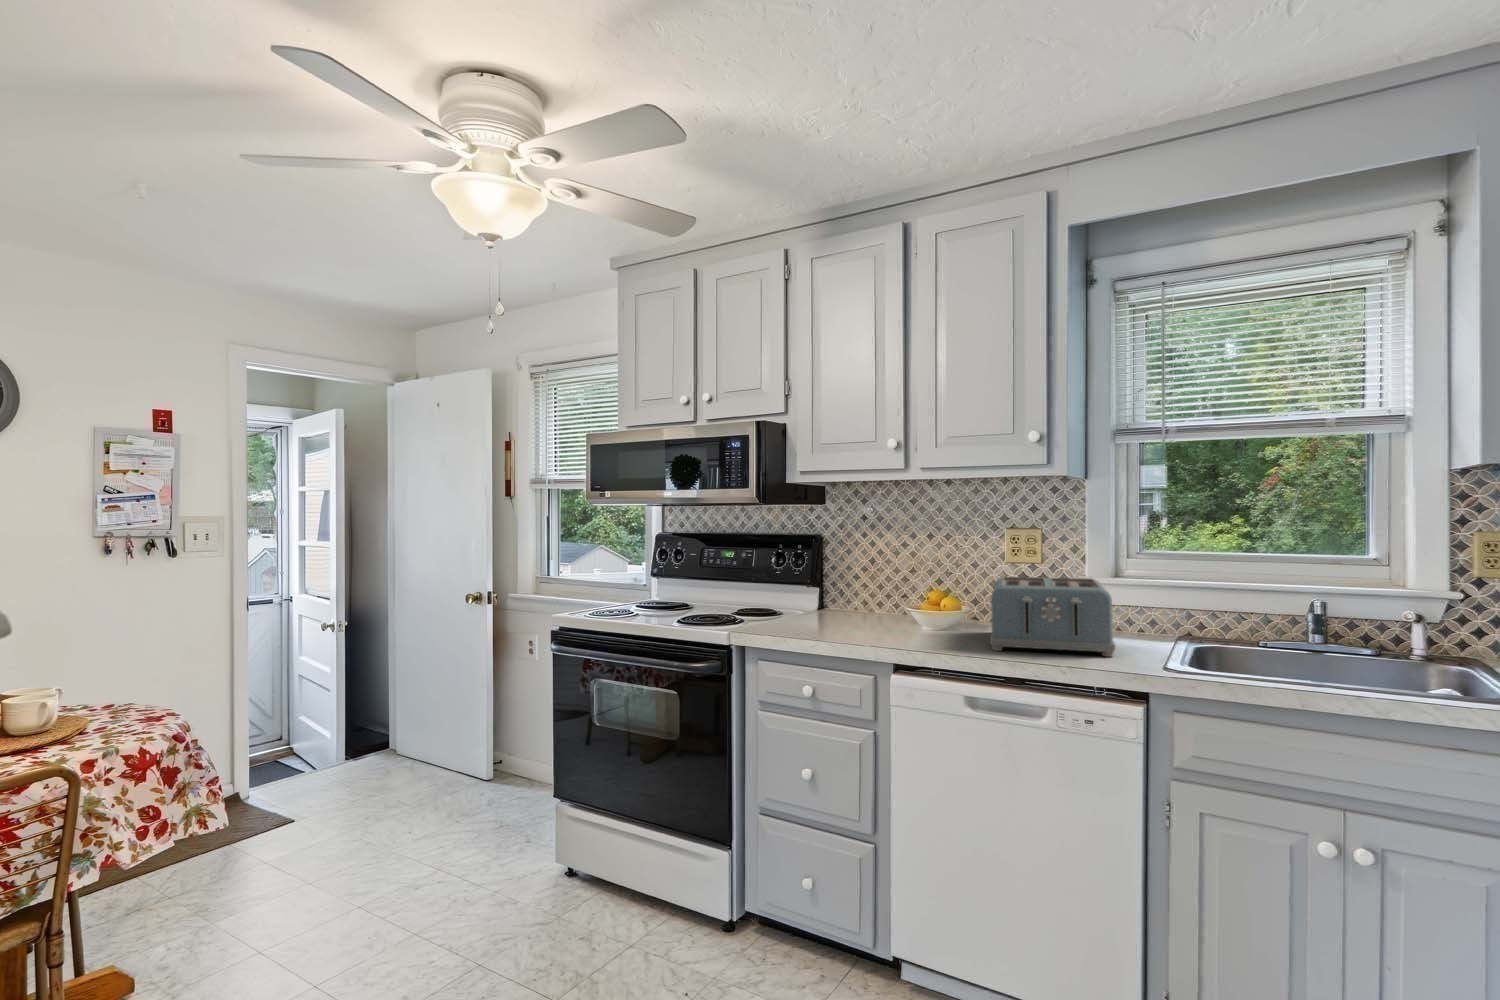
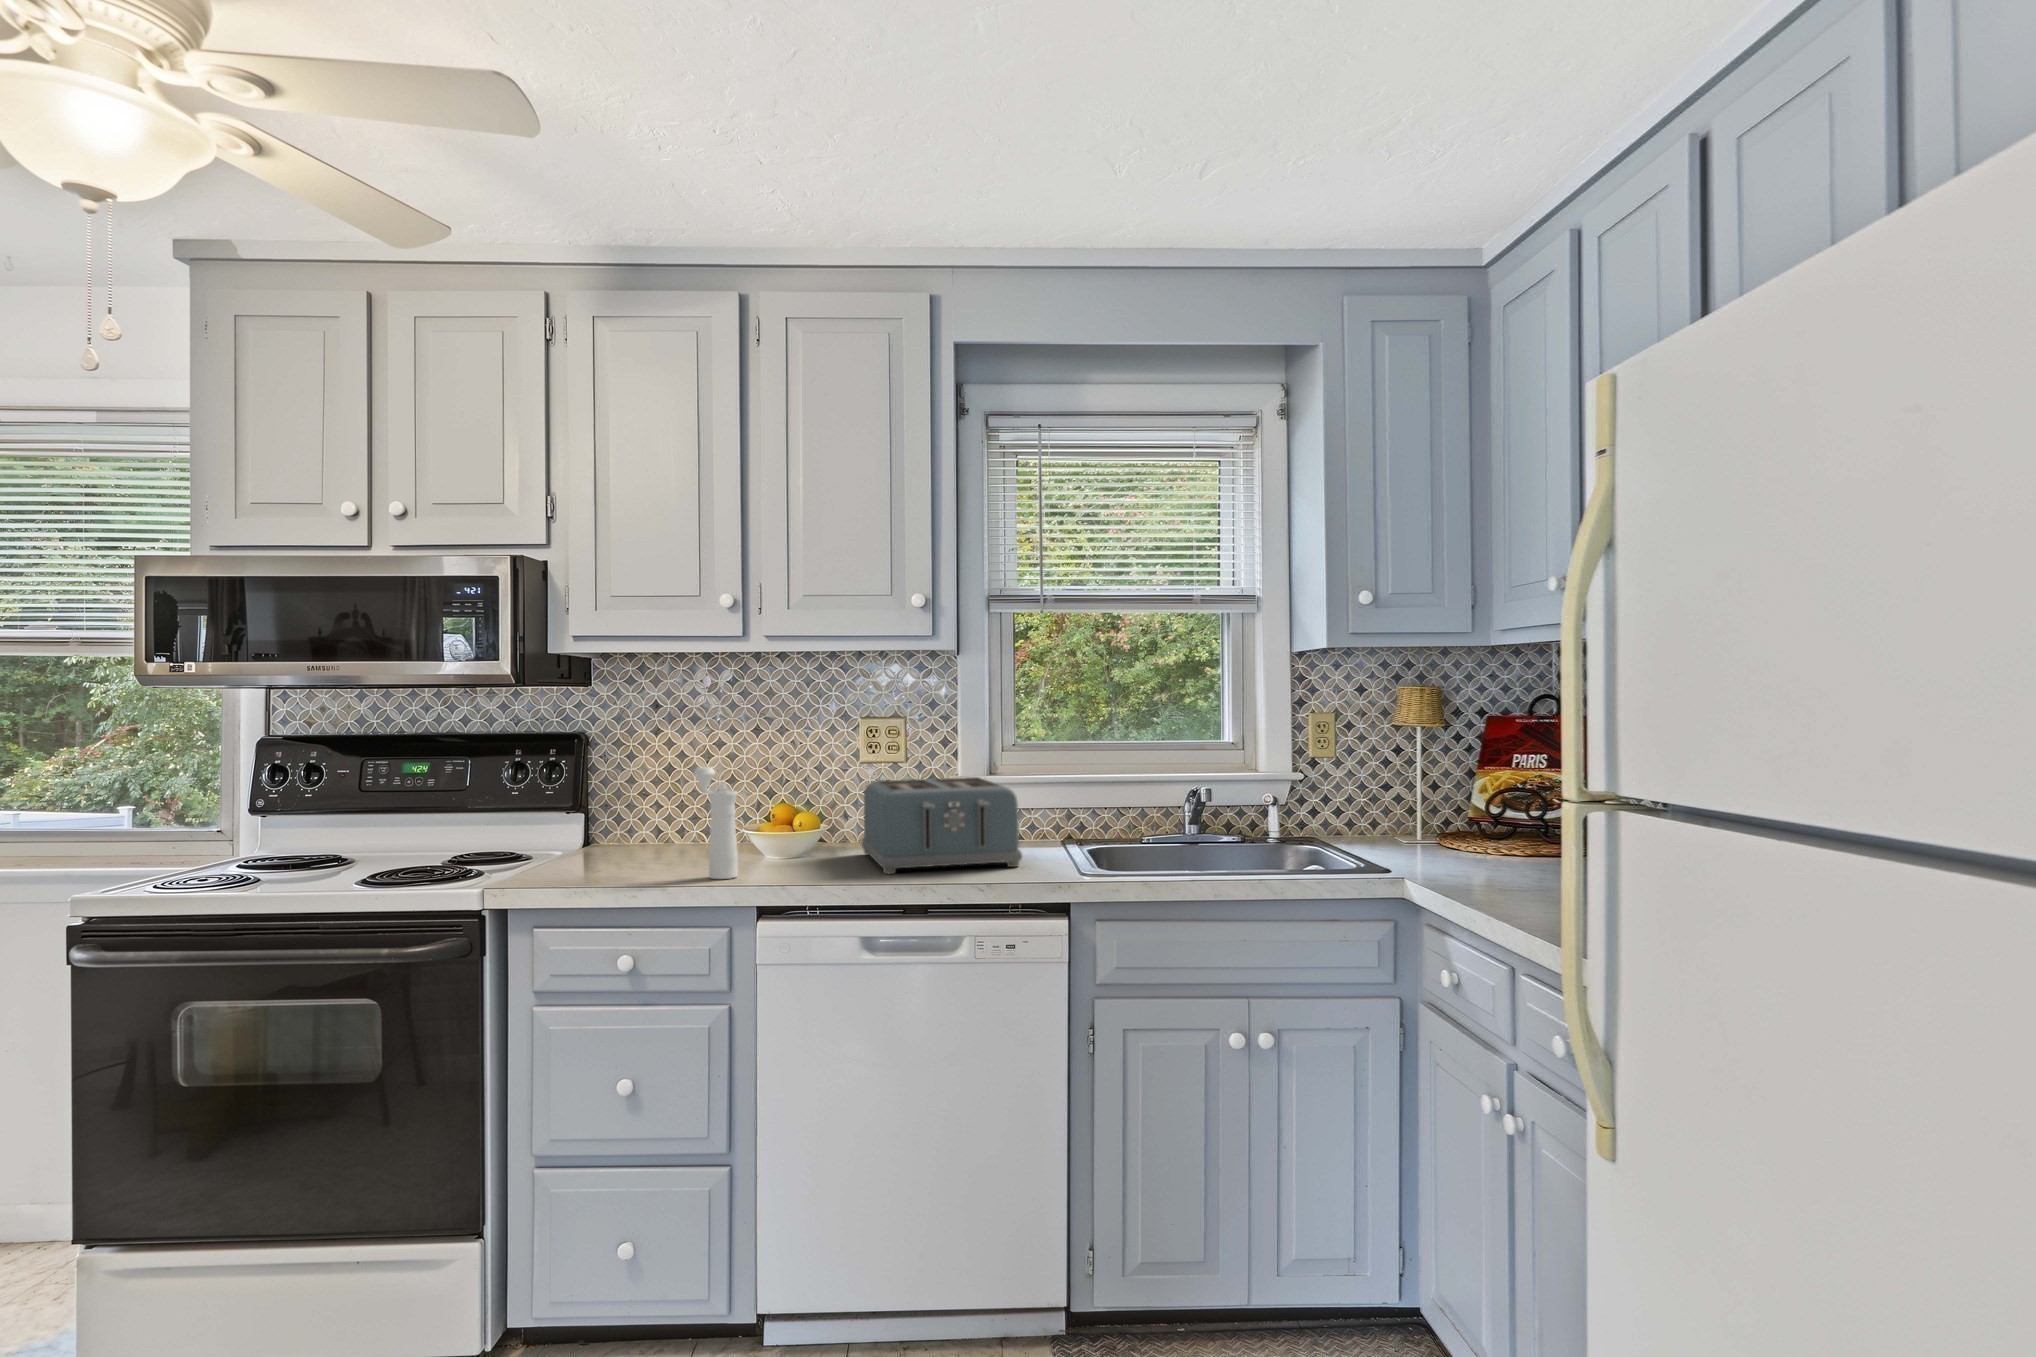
pepper mill: none [863,560,887,641] -> present [694,767,738,879]

